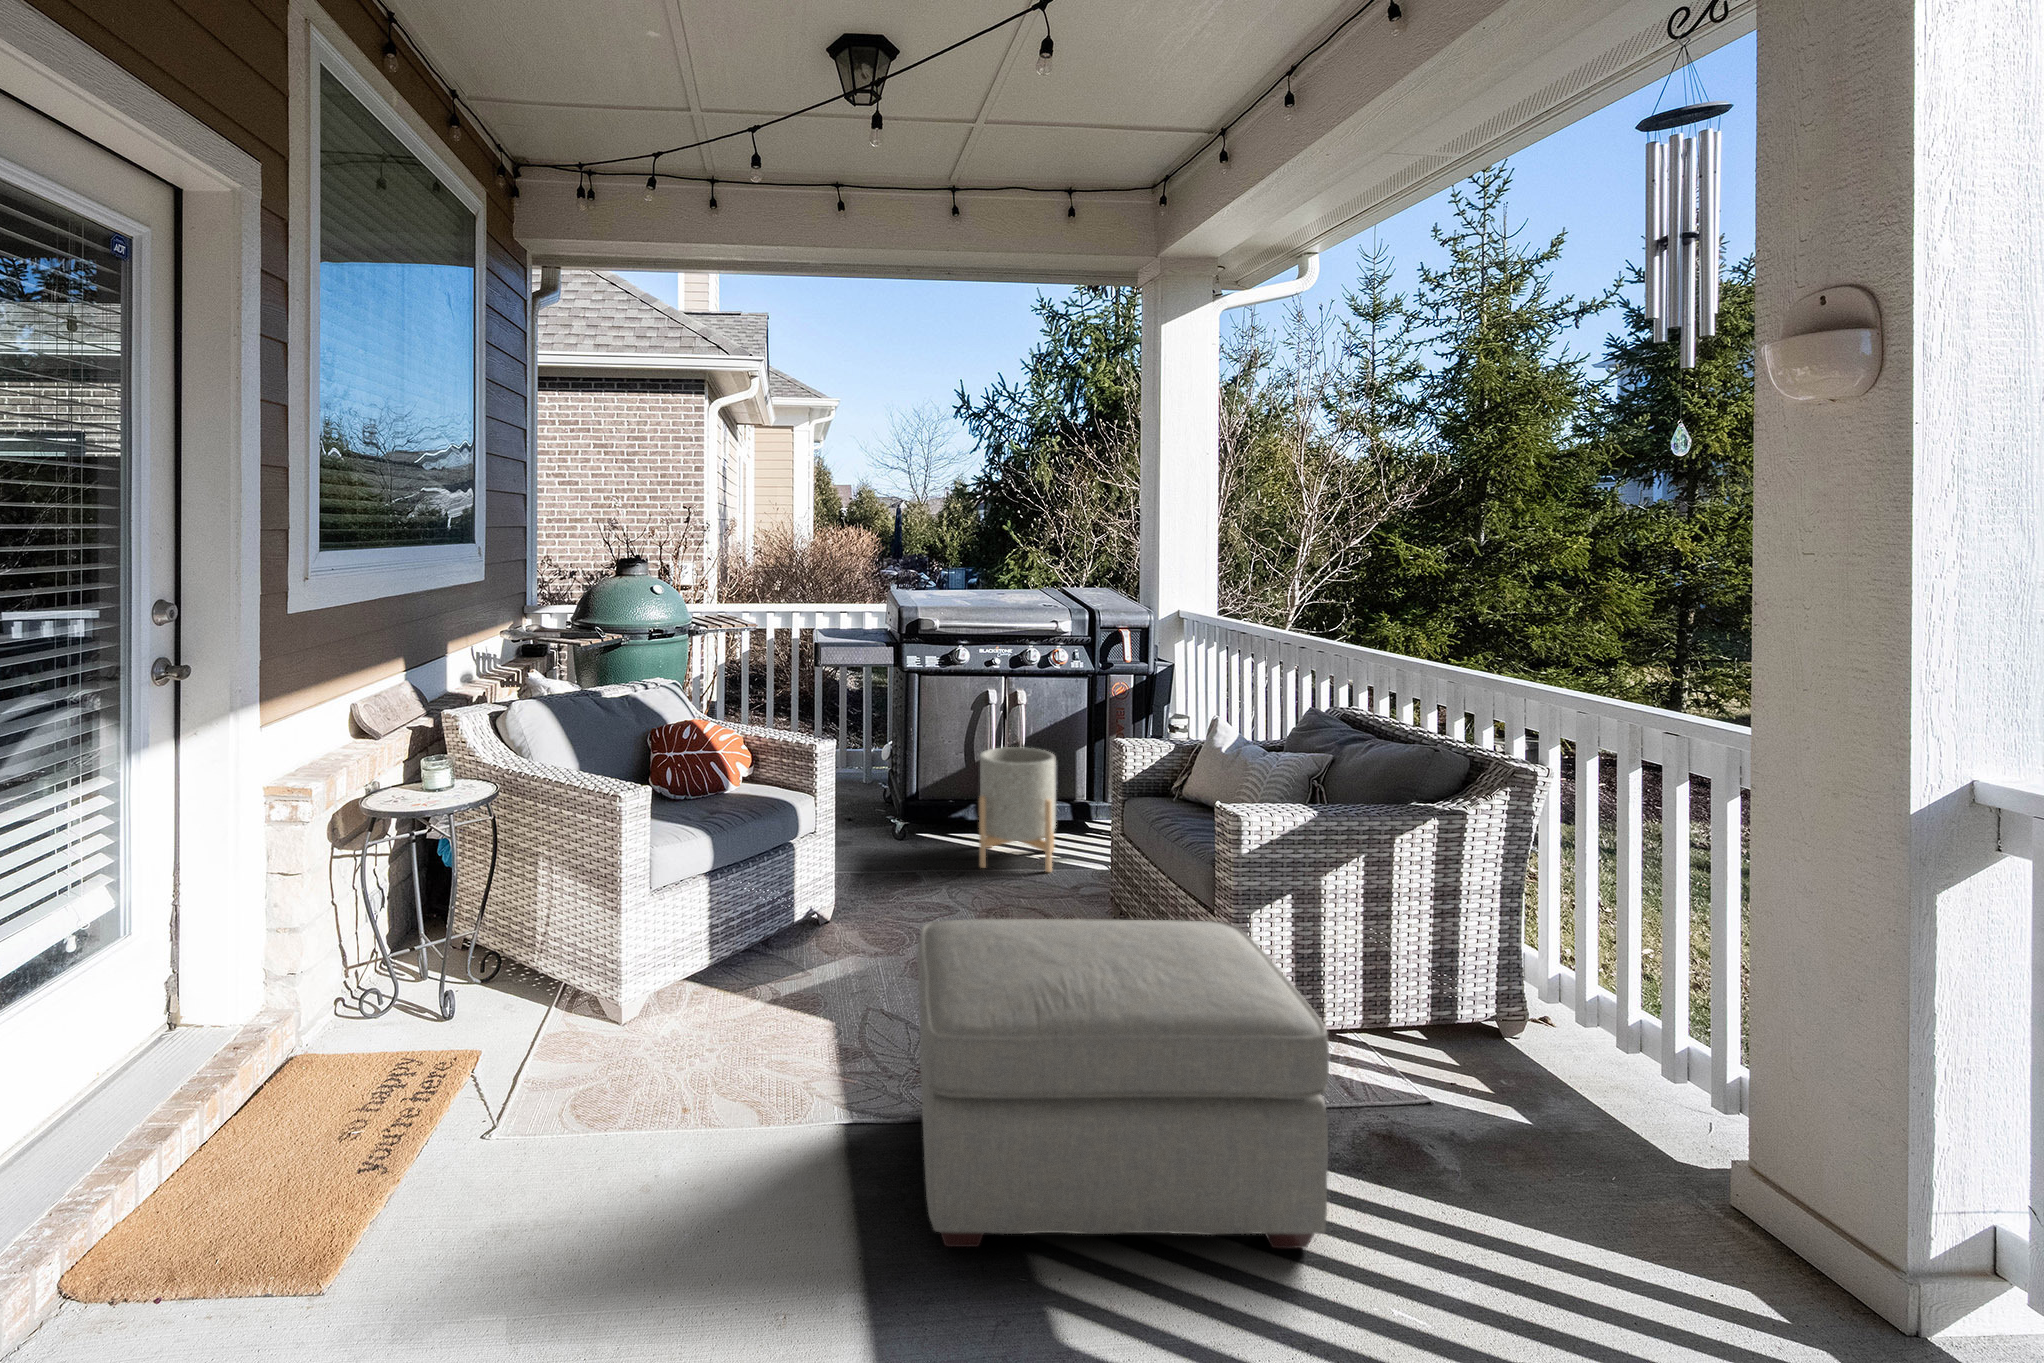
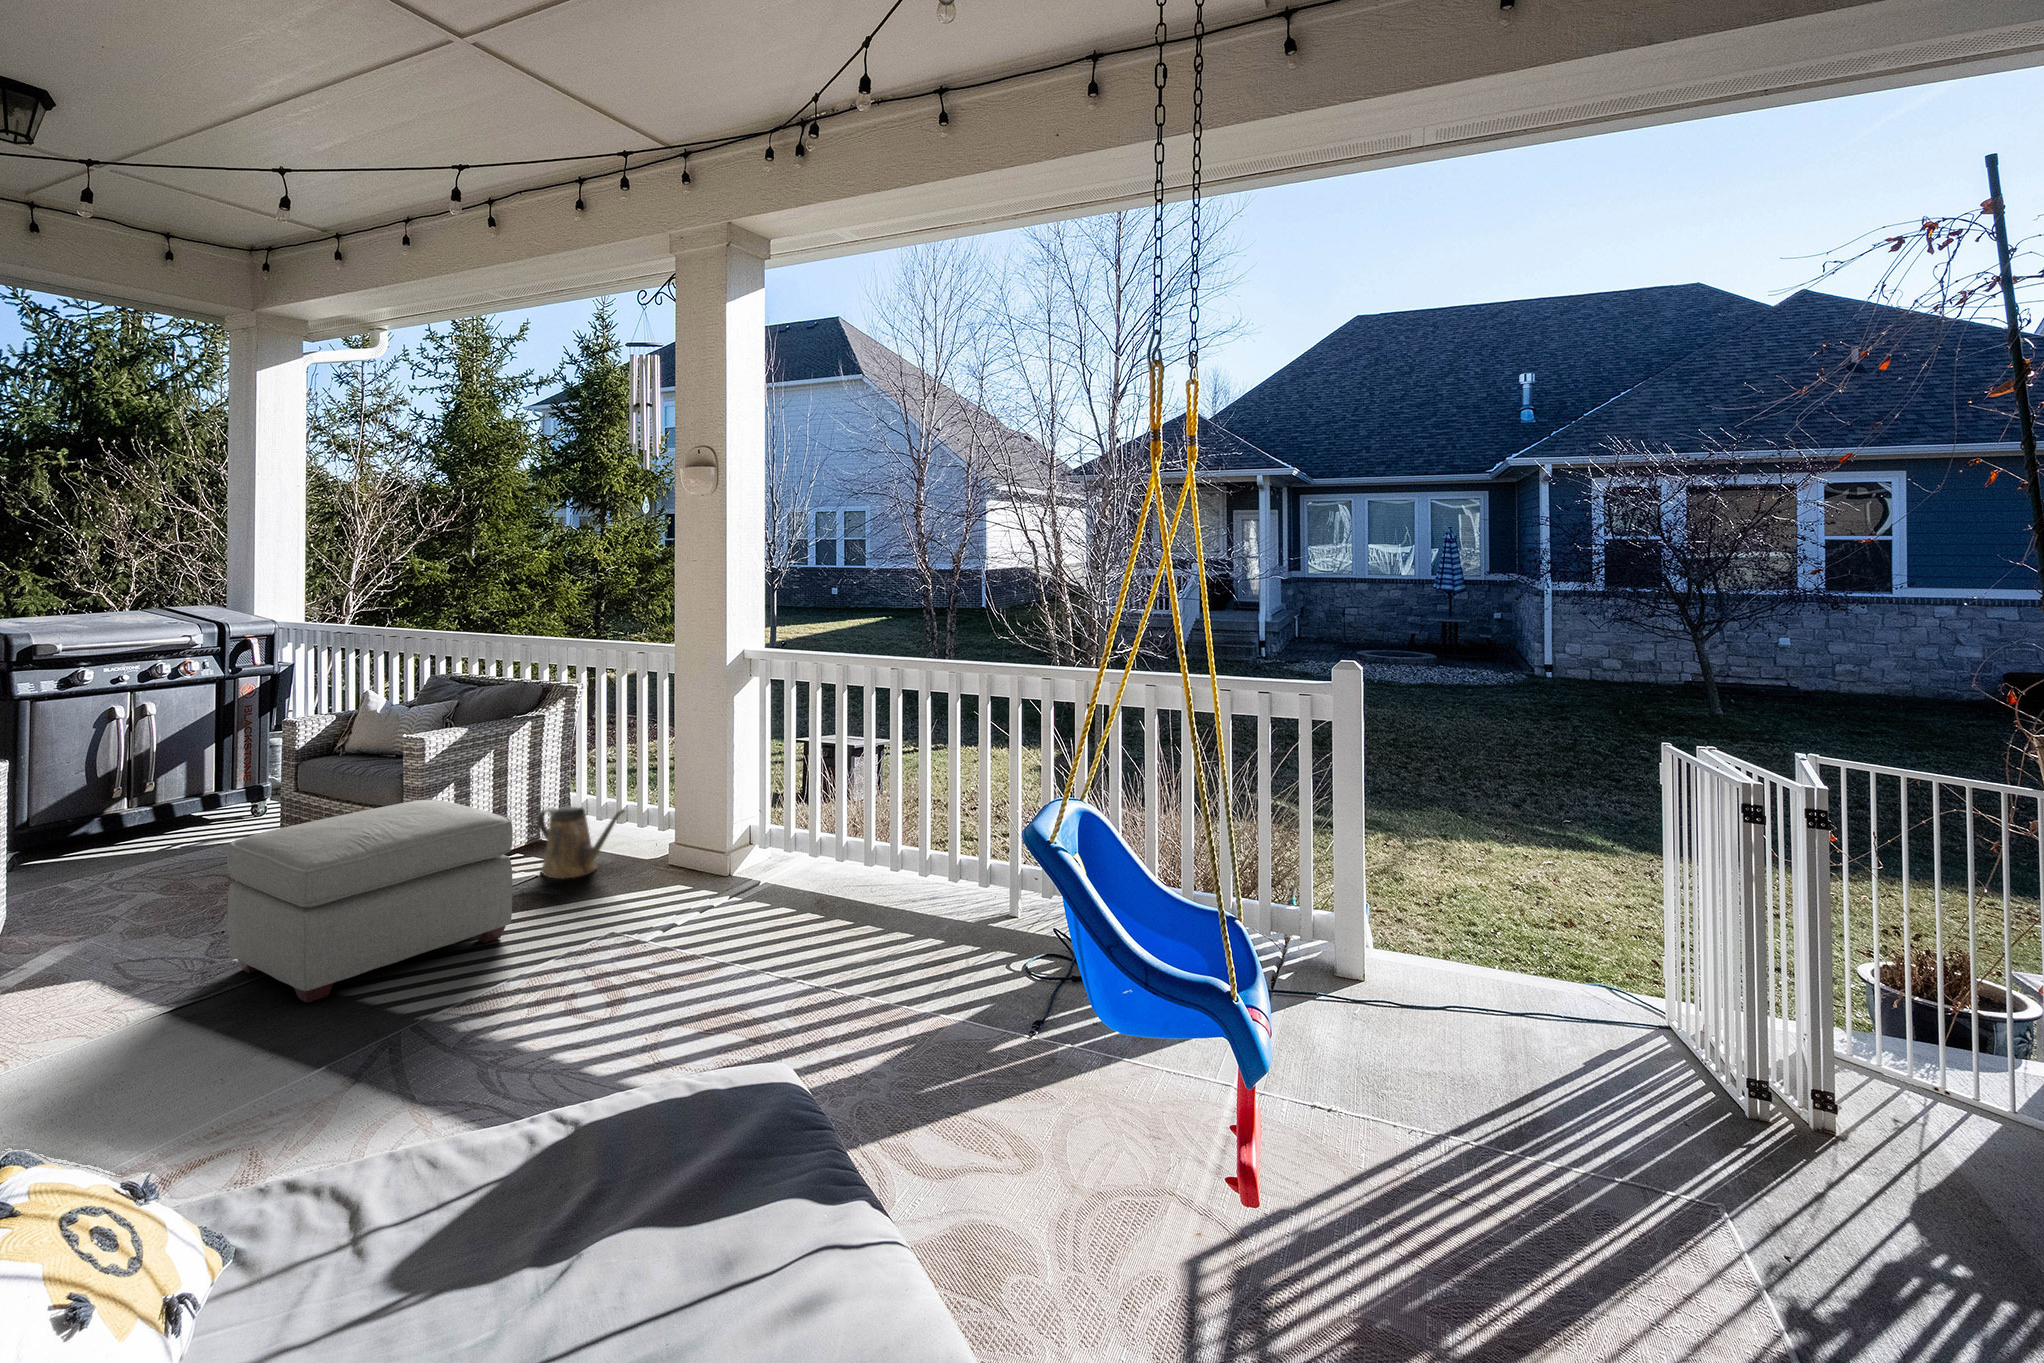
planter: present [979,747,1056,872] -> none [119,751,203,863]
watering can: none [1446,976,1619,1137] -> present [537,806,624,879]

